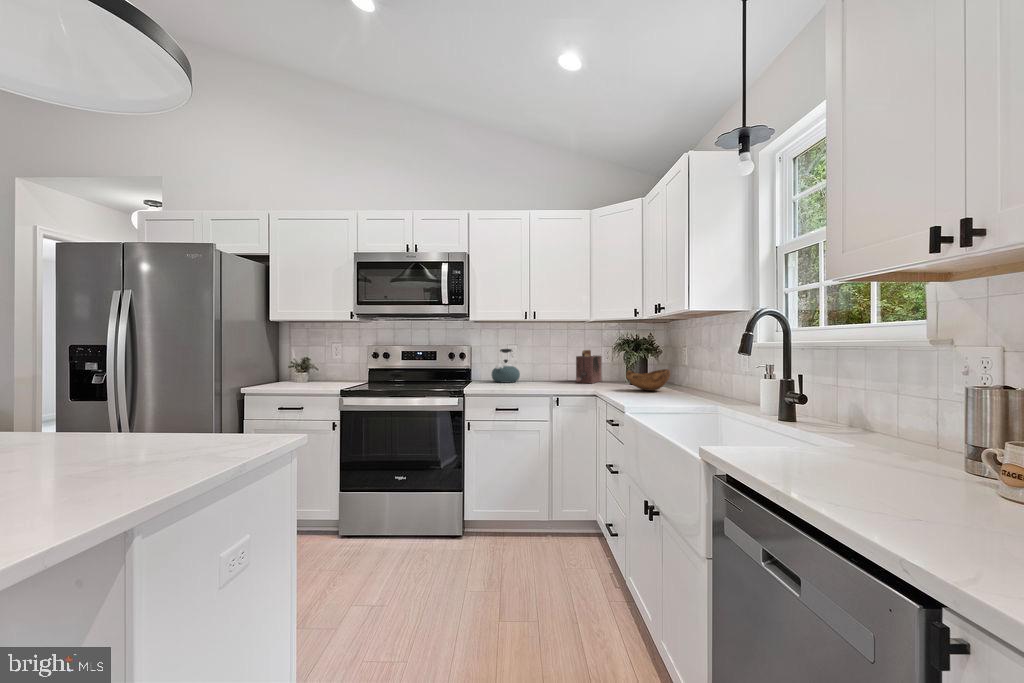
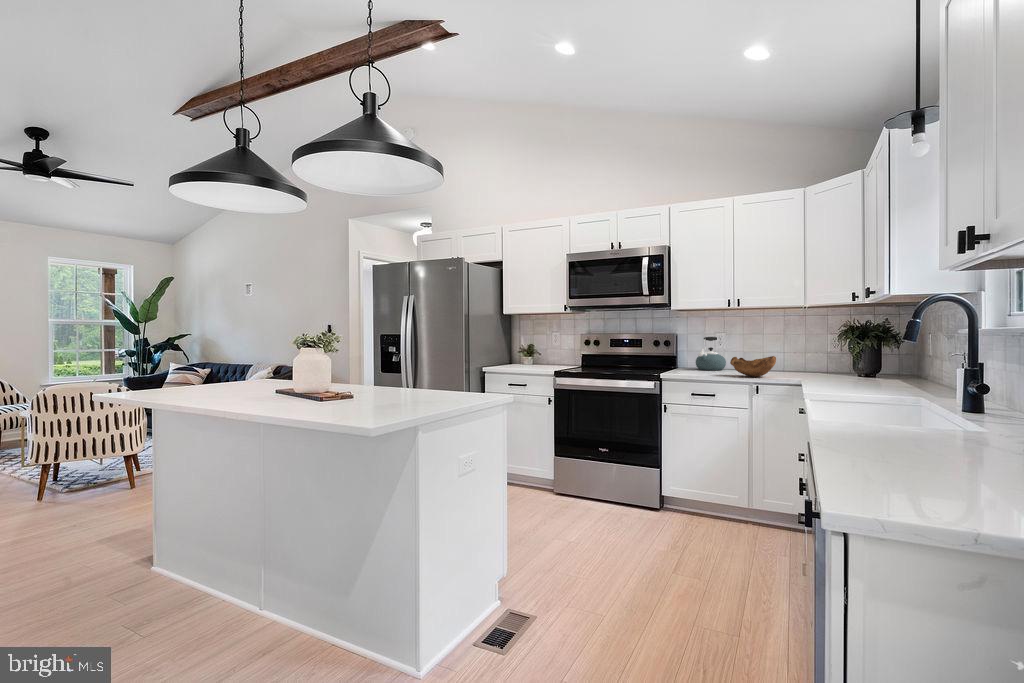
toaster: present [576,350,602,383] -> none [788,338,824,374]
wooden bowl: present [626,369,670,391] -> present [730,356,776,377]

